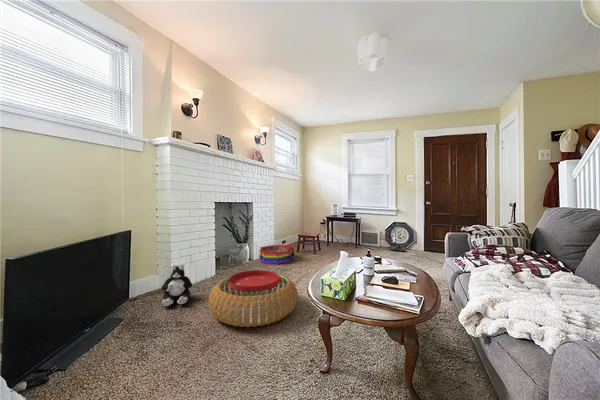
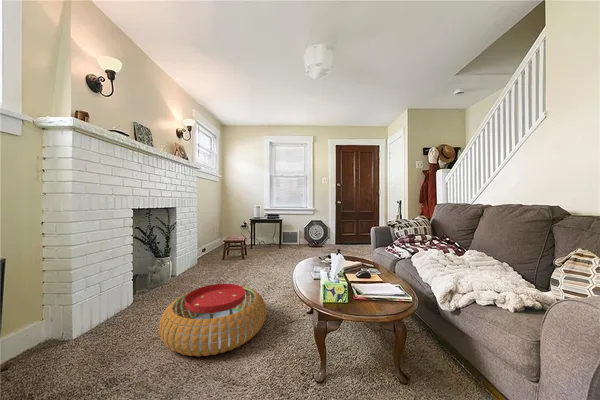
storage bin: present [259,245,294,264] -> none [186,251,227,275]
plush toy: present [161,265,192,306] -> none [72,294,122,355]

